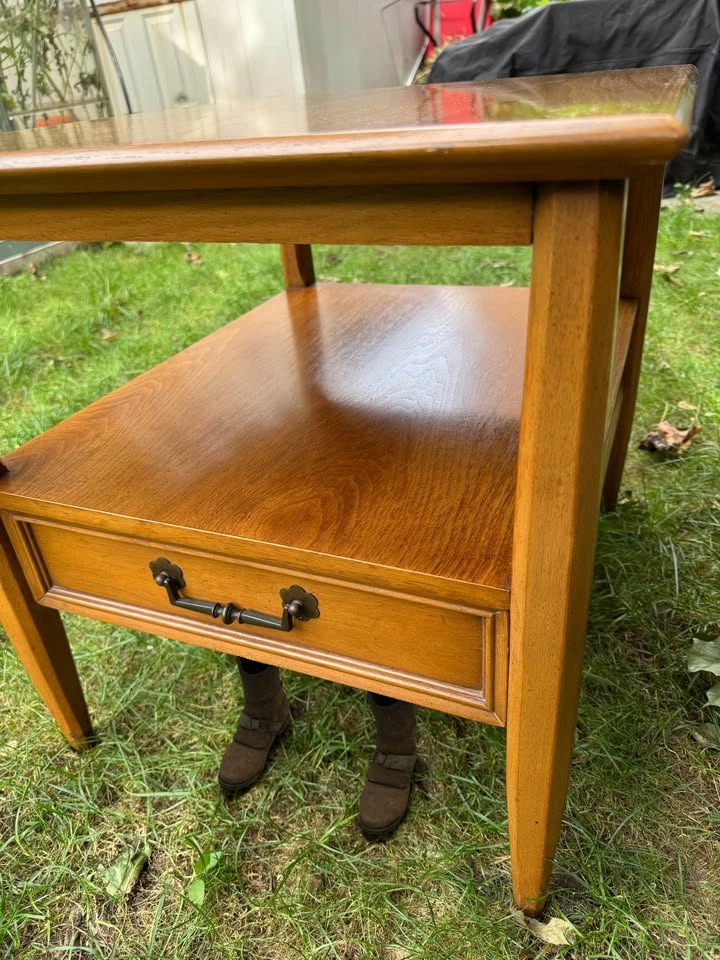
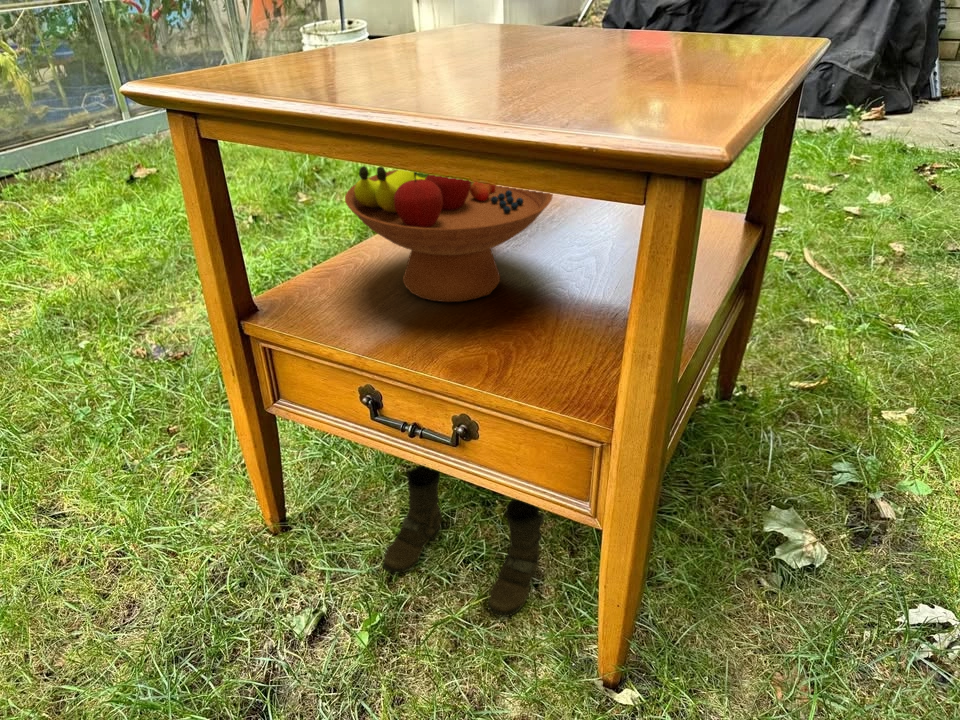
fruit bowl: none [110,243,381,435] -> present [345,166,553,302]

